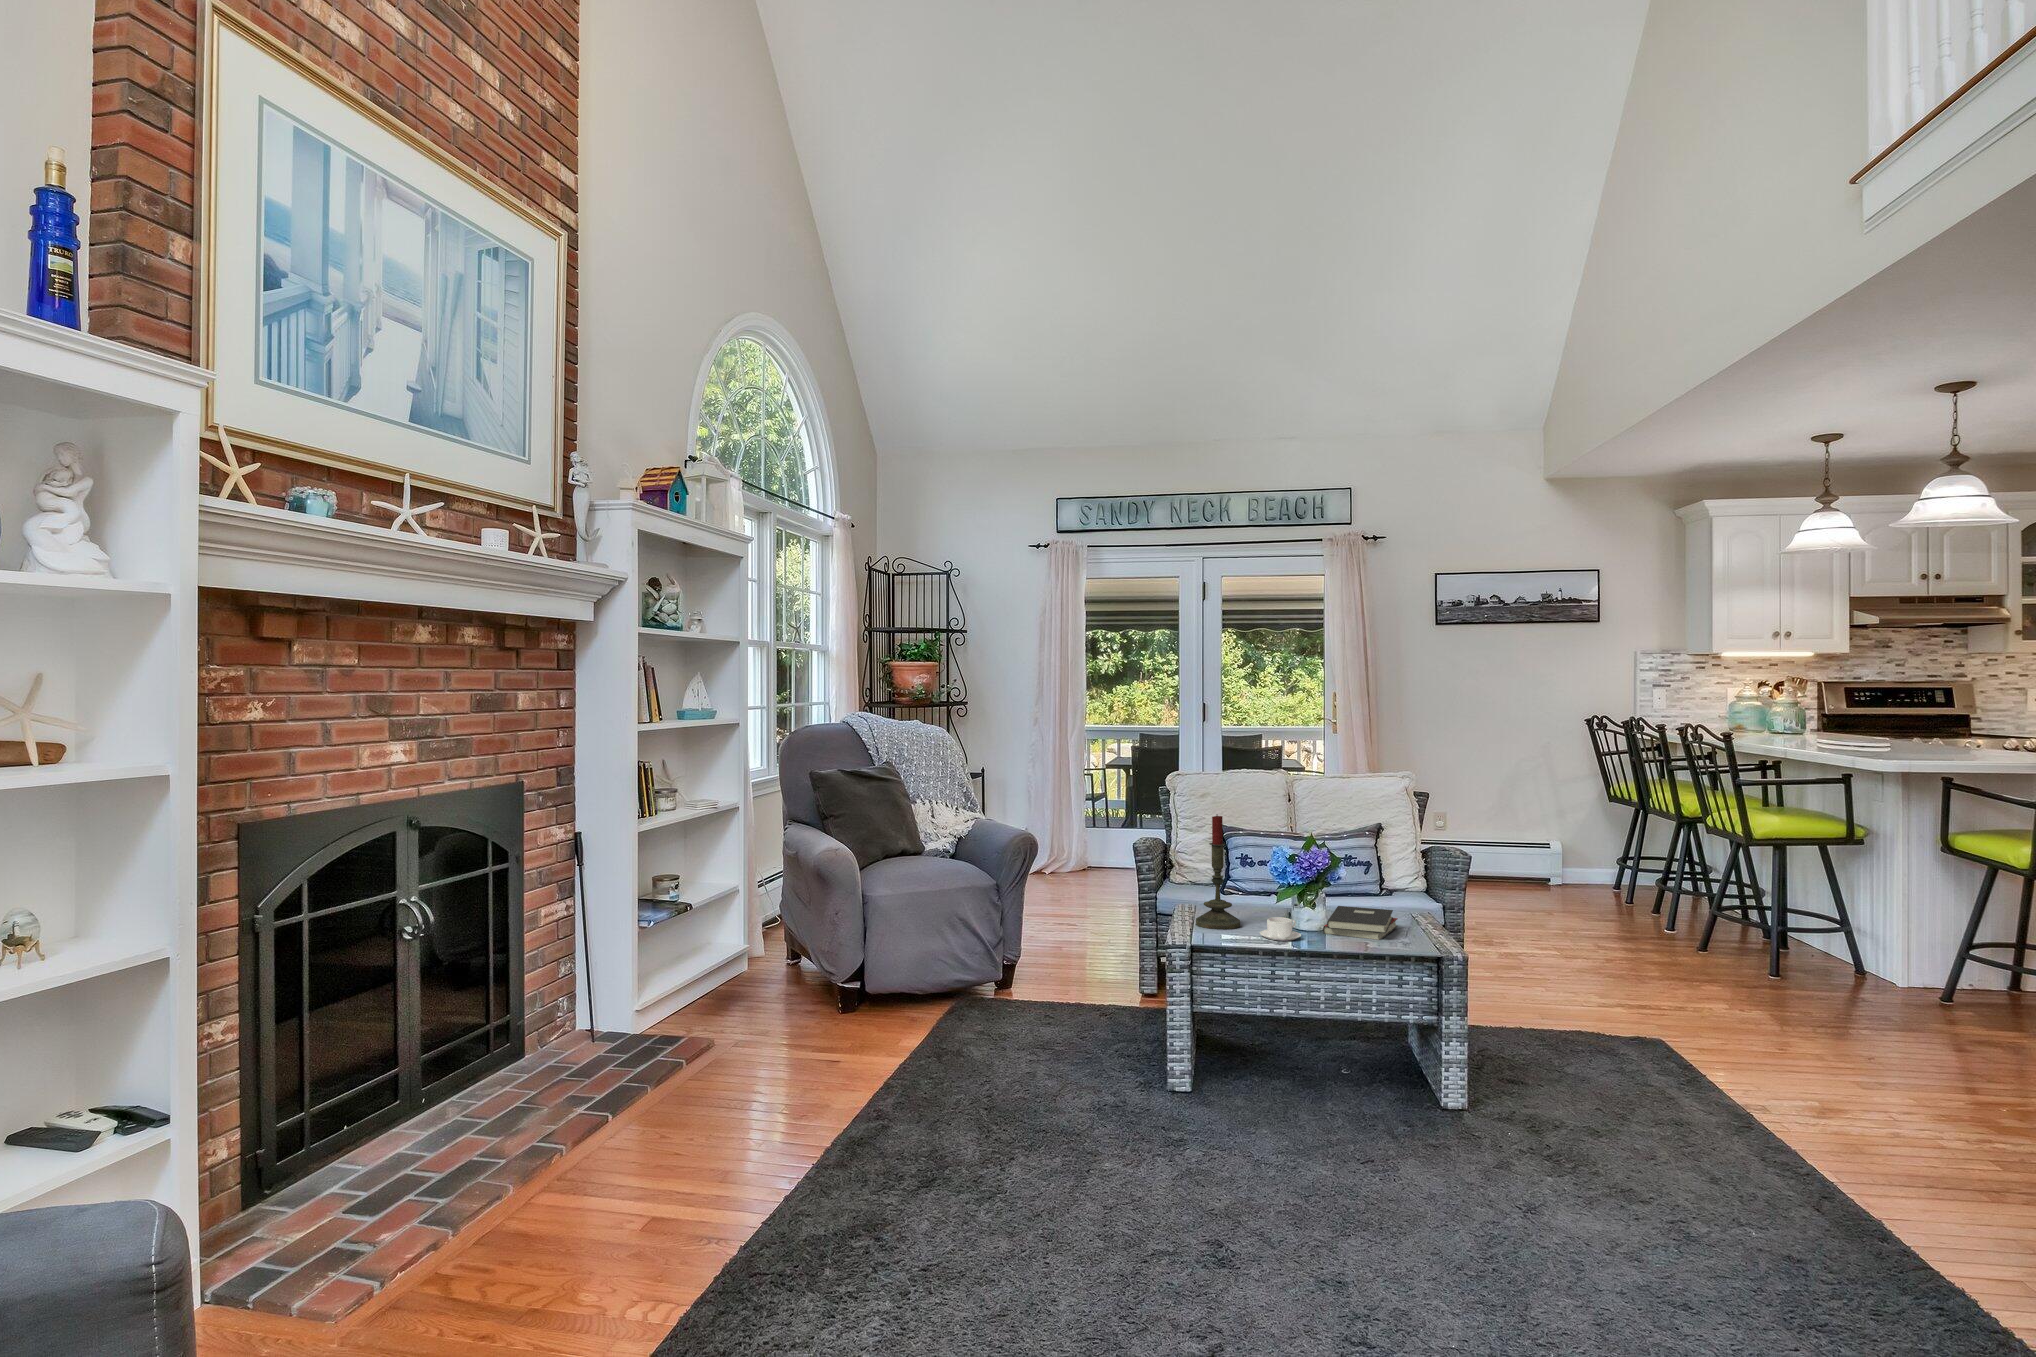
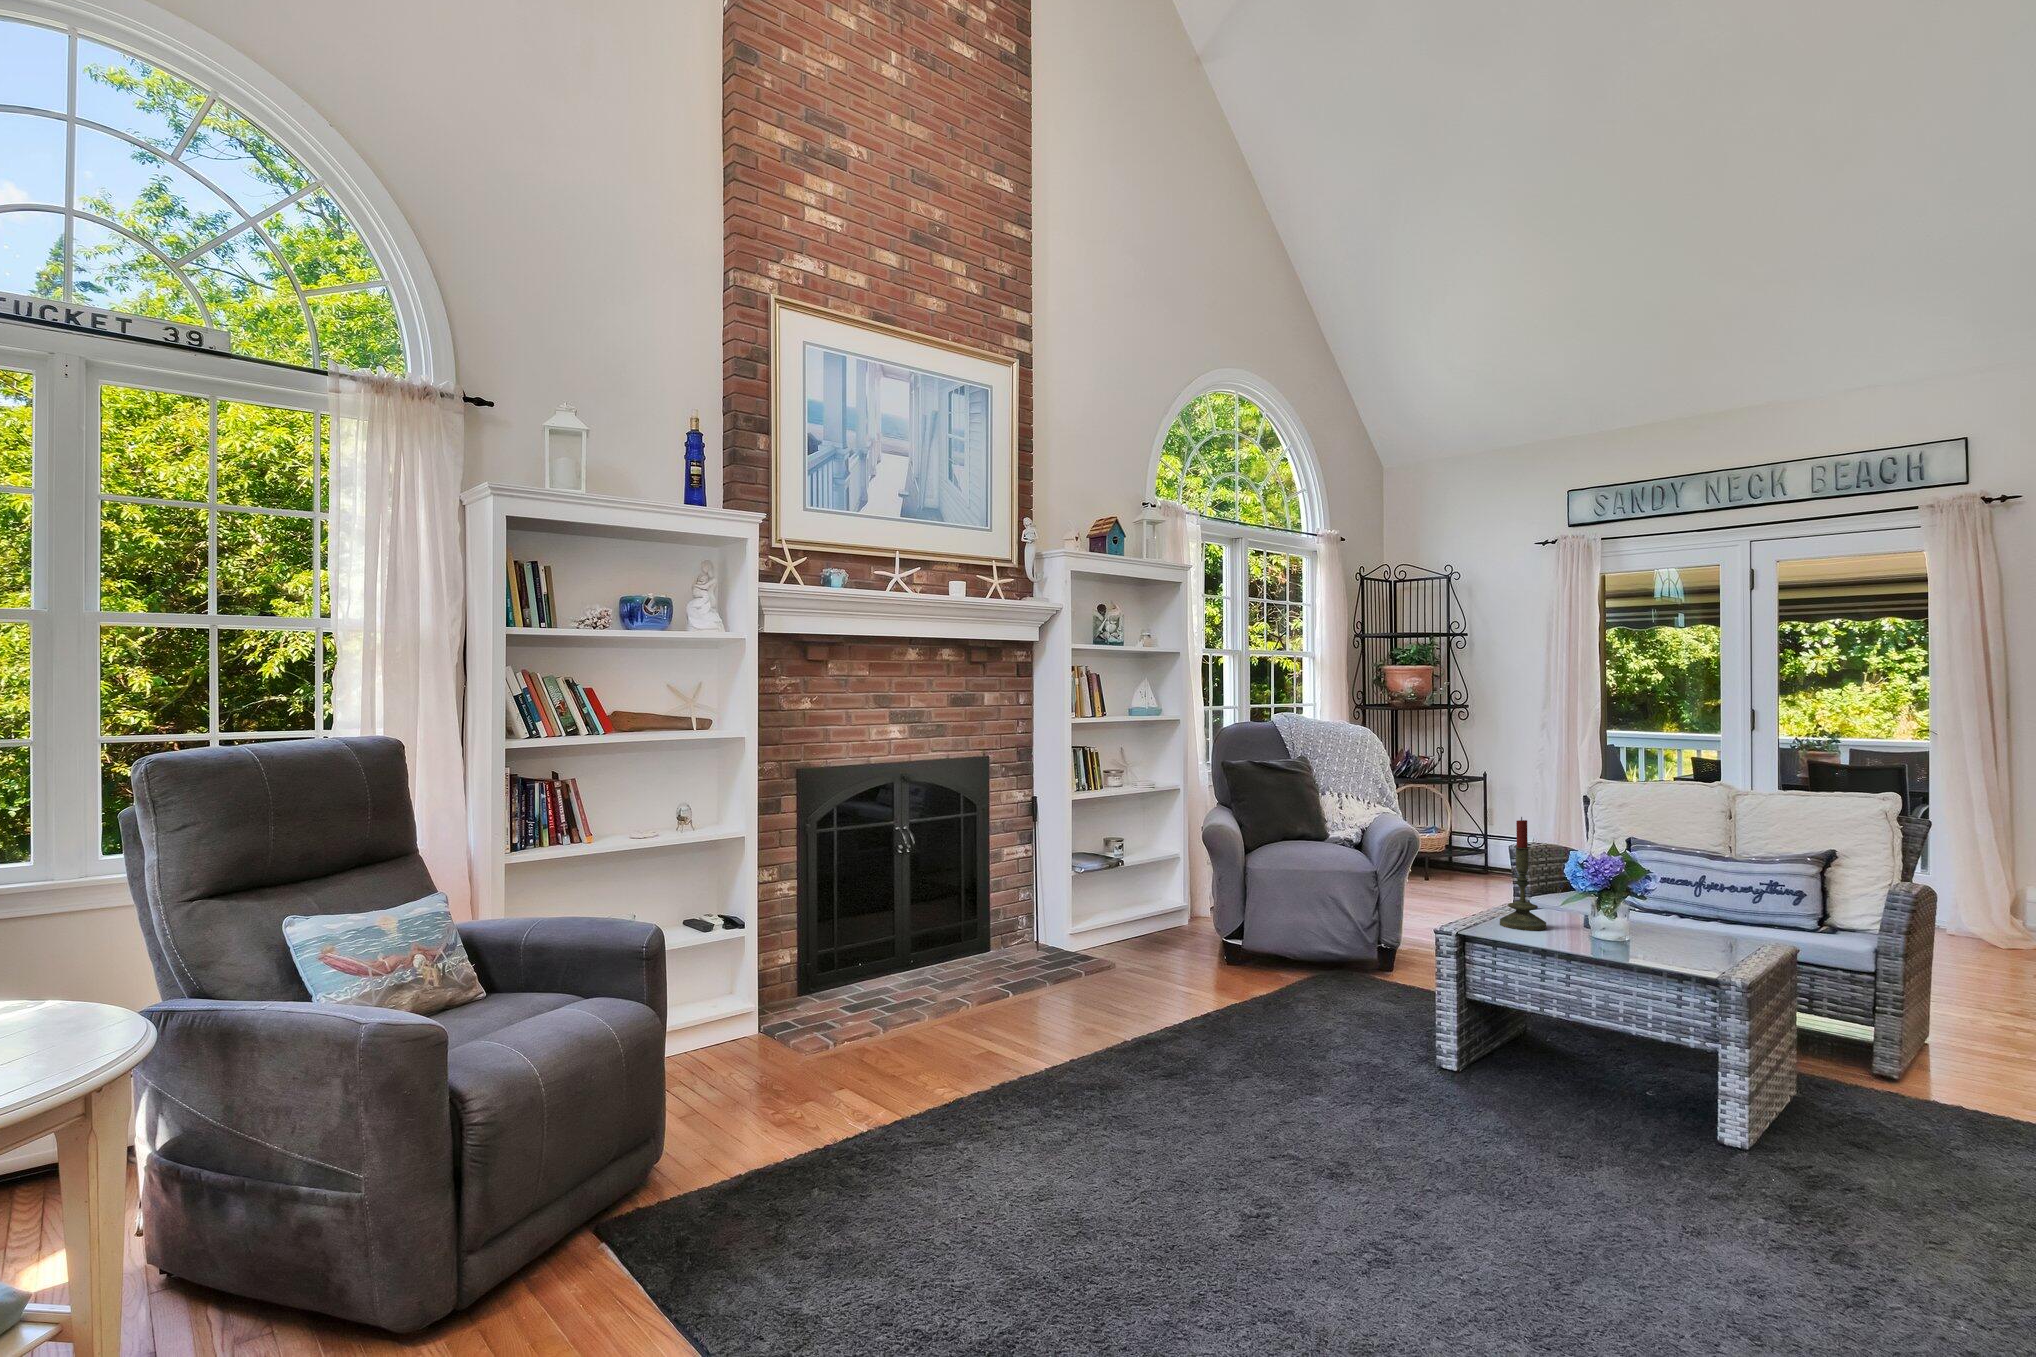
hardback book: present [1323,906,1398,940] -> none [1624,923,1731,959]
coffee cup: present [1259,917,1301,941] -> none [1543,922,1588,945]

